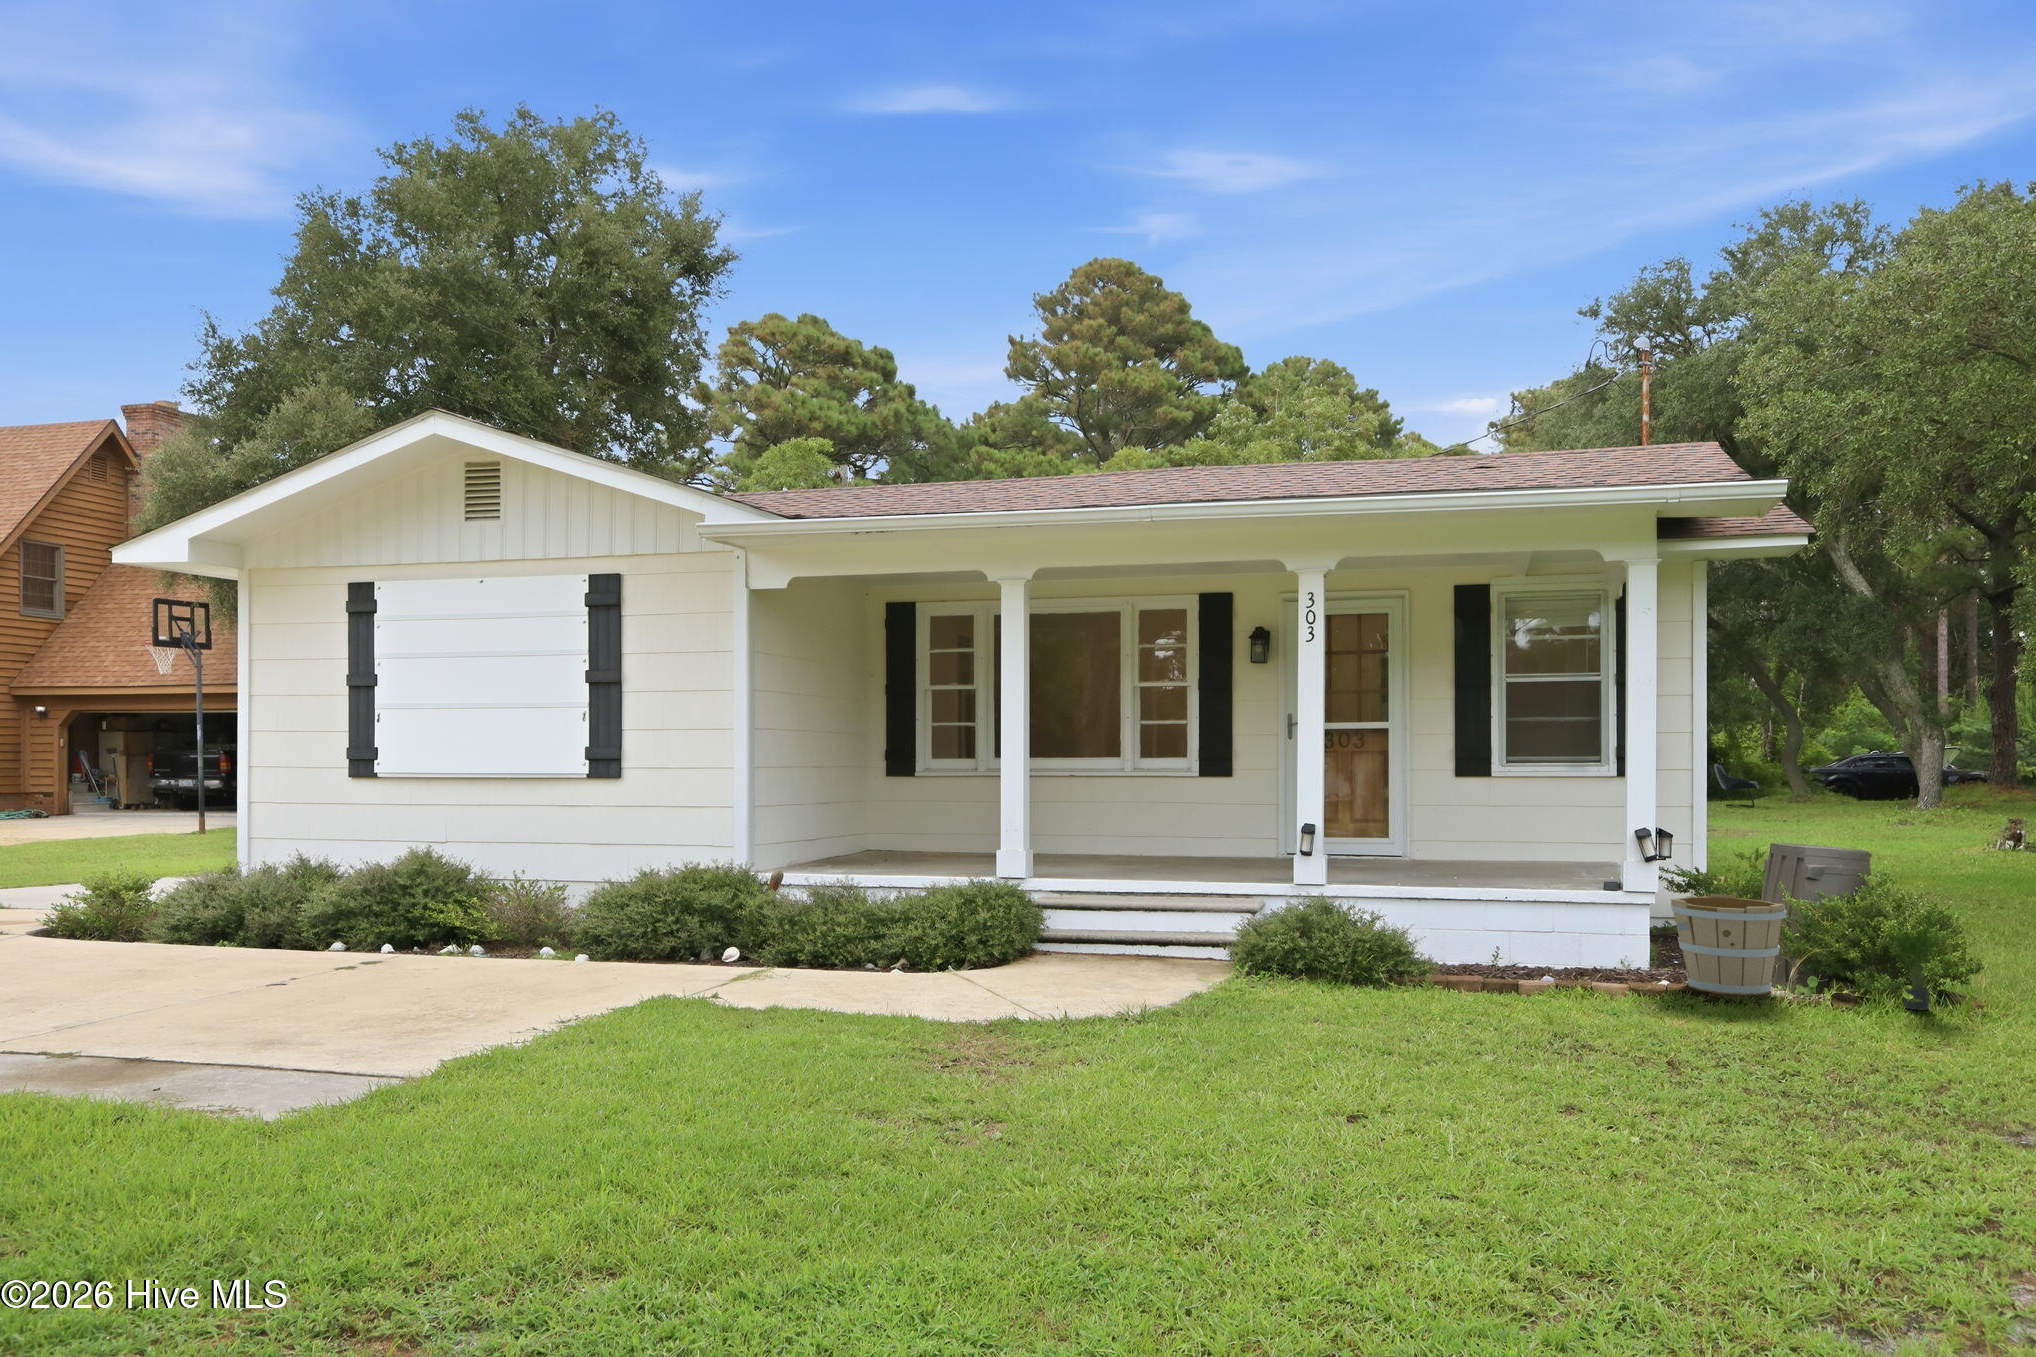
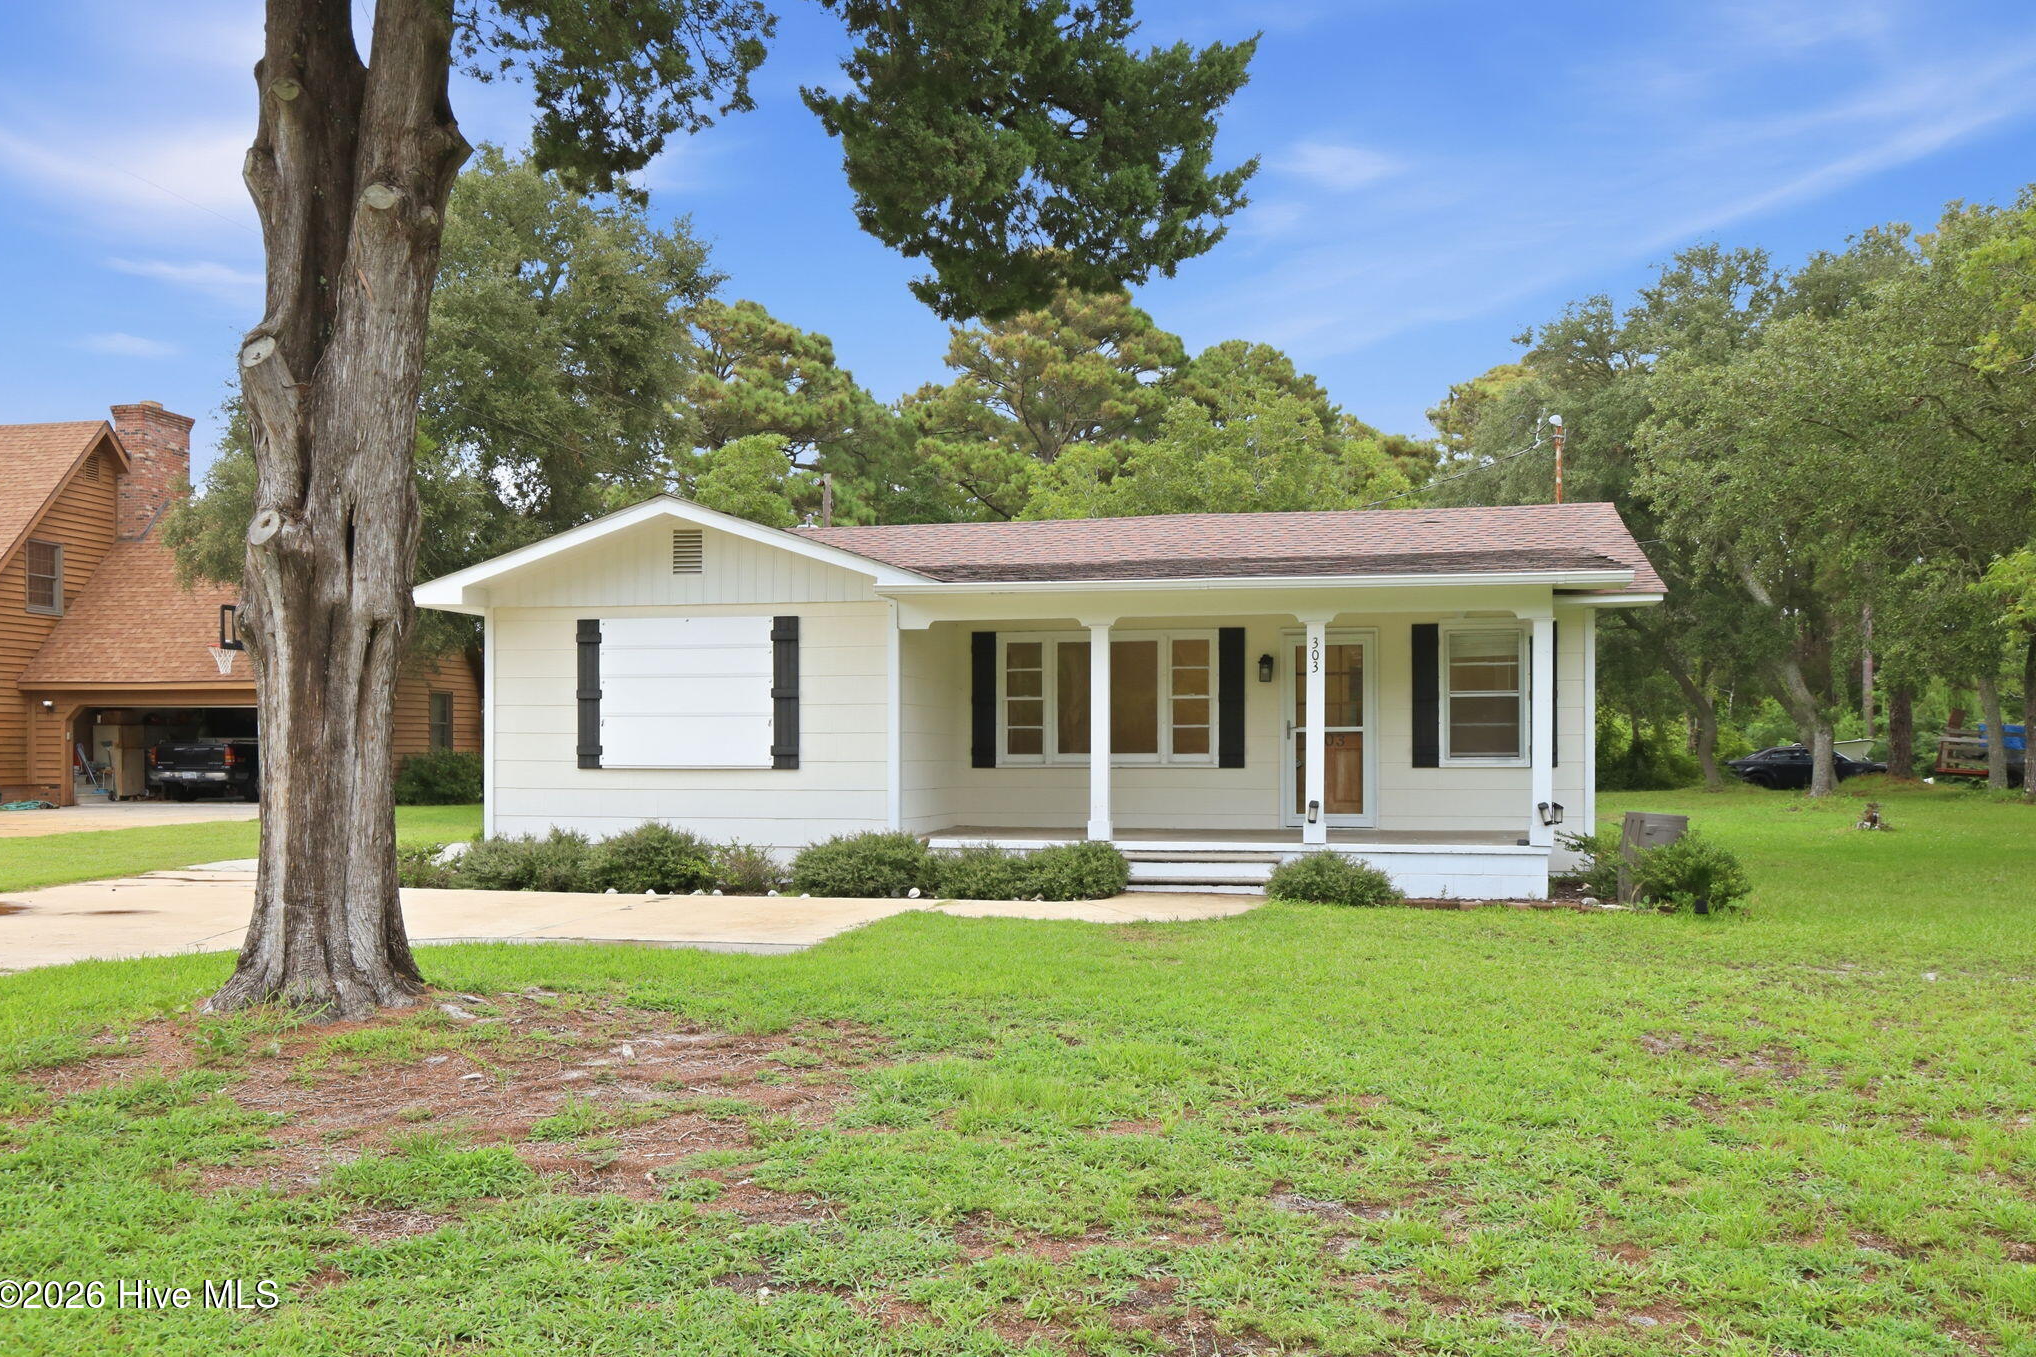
lounge chair: present [1714,764,1759,808] -> none [1613,749,1652,790]
wooden bucket: present [1671,894,1787,995] -> none [1557,845,1628,908]

